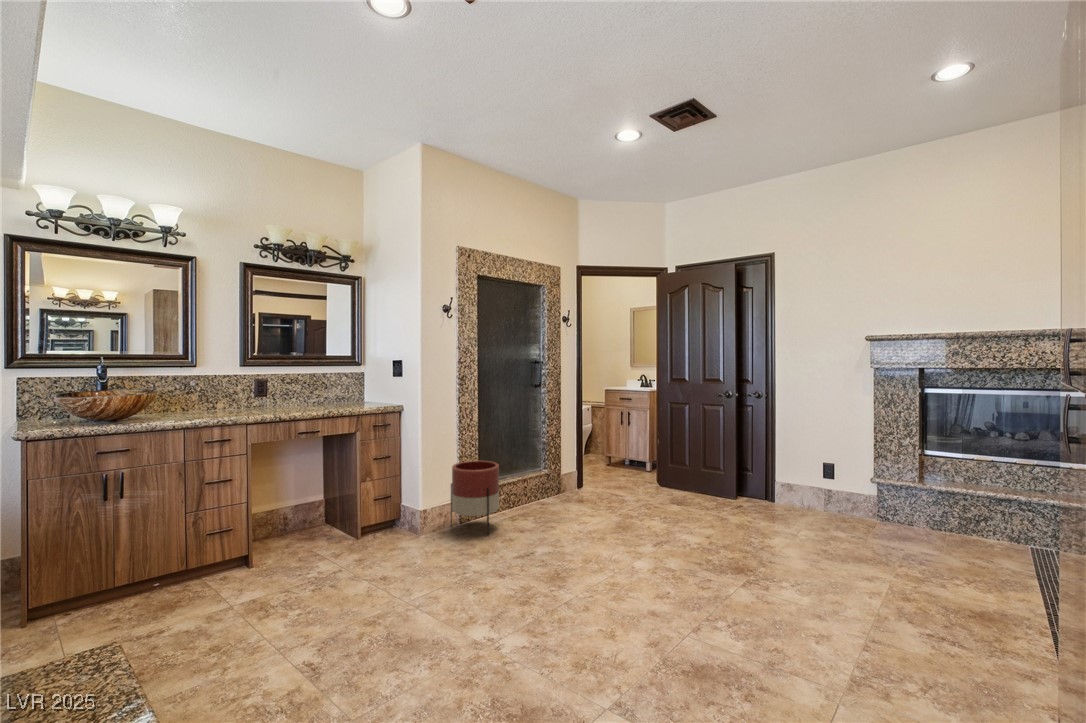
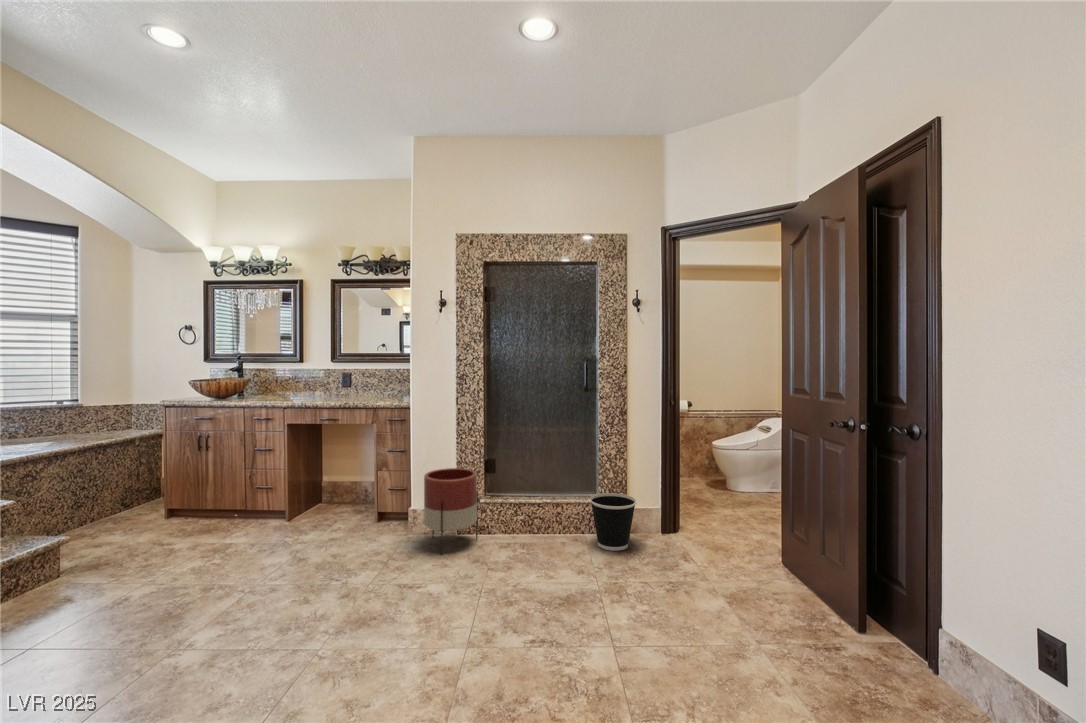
wastebasket: none [556,461,590,502] -> present [590,493,636,551]

